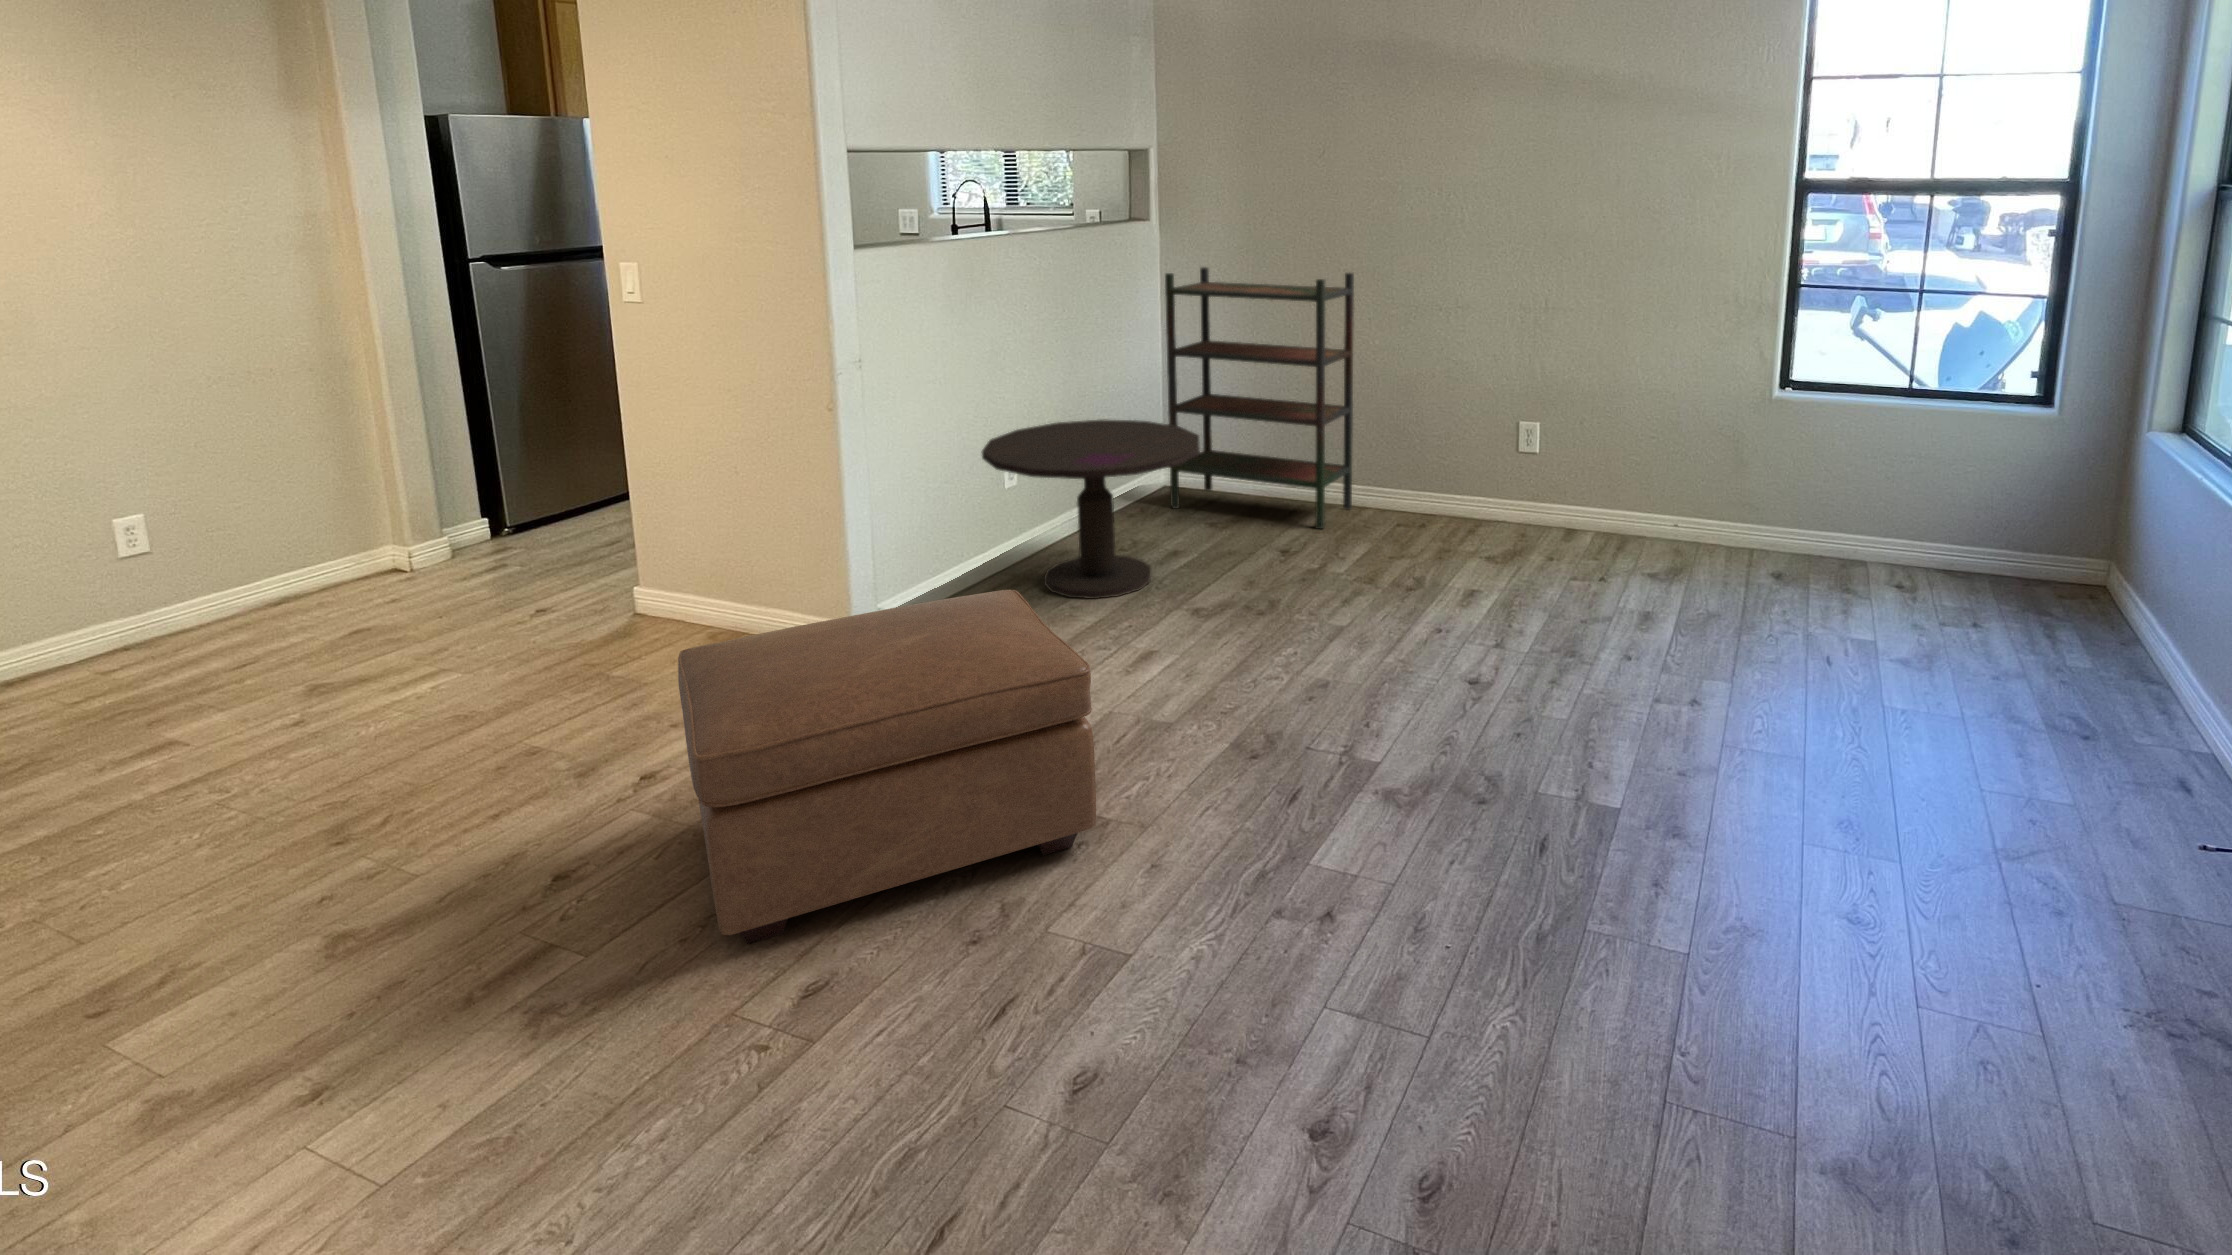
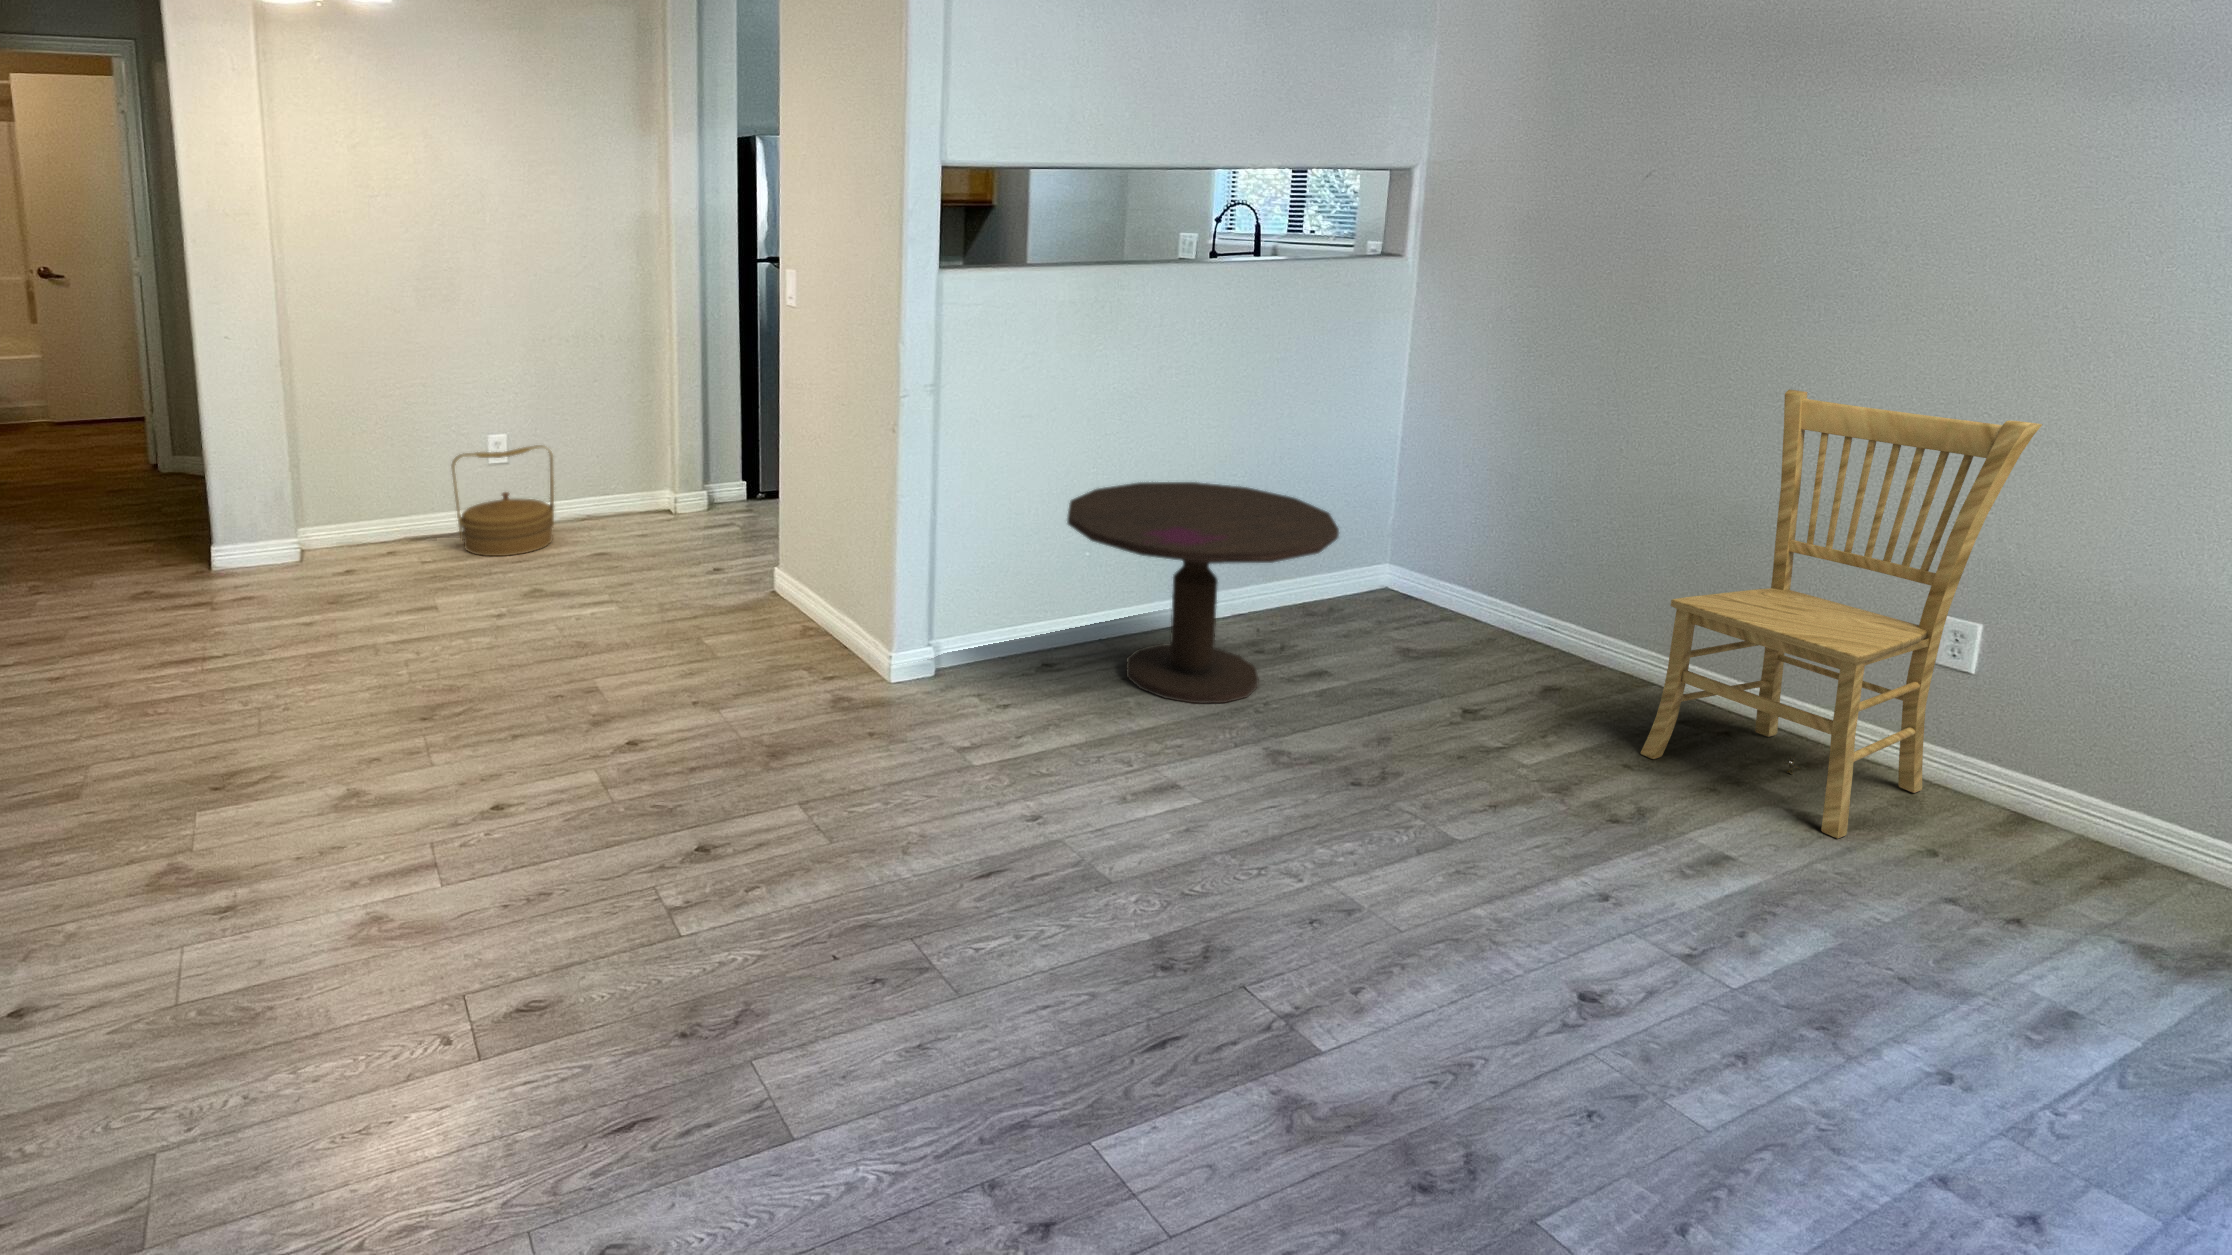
bookshelf: present [1165,267,1354,529] -> none [1362,311,1669,692]
dining chair: none [1394,301,1553,566] -> present [1641,389,2042,839]
woven basket: none [72,512,259,675] -> present [452,445,554,556]
ottoman: present [678,590,1096,944] -> none [504,640,934,977]

